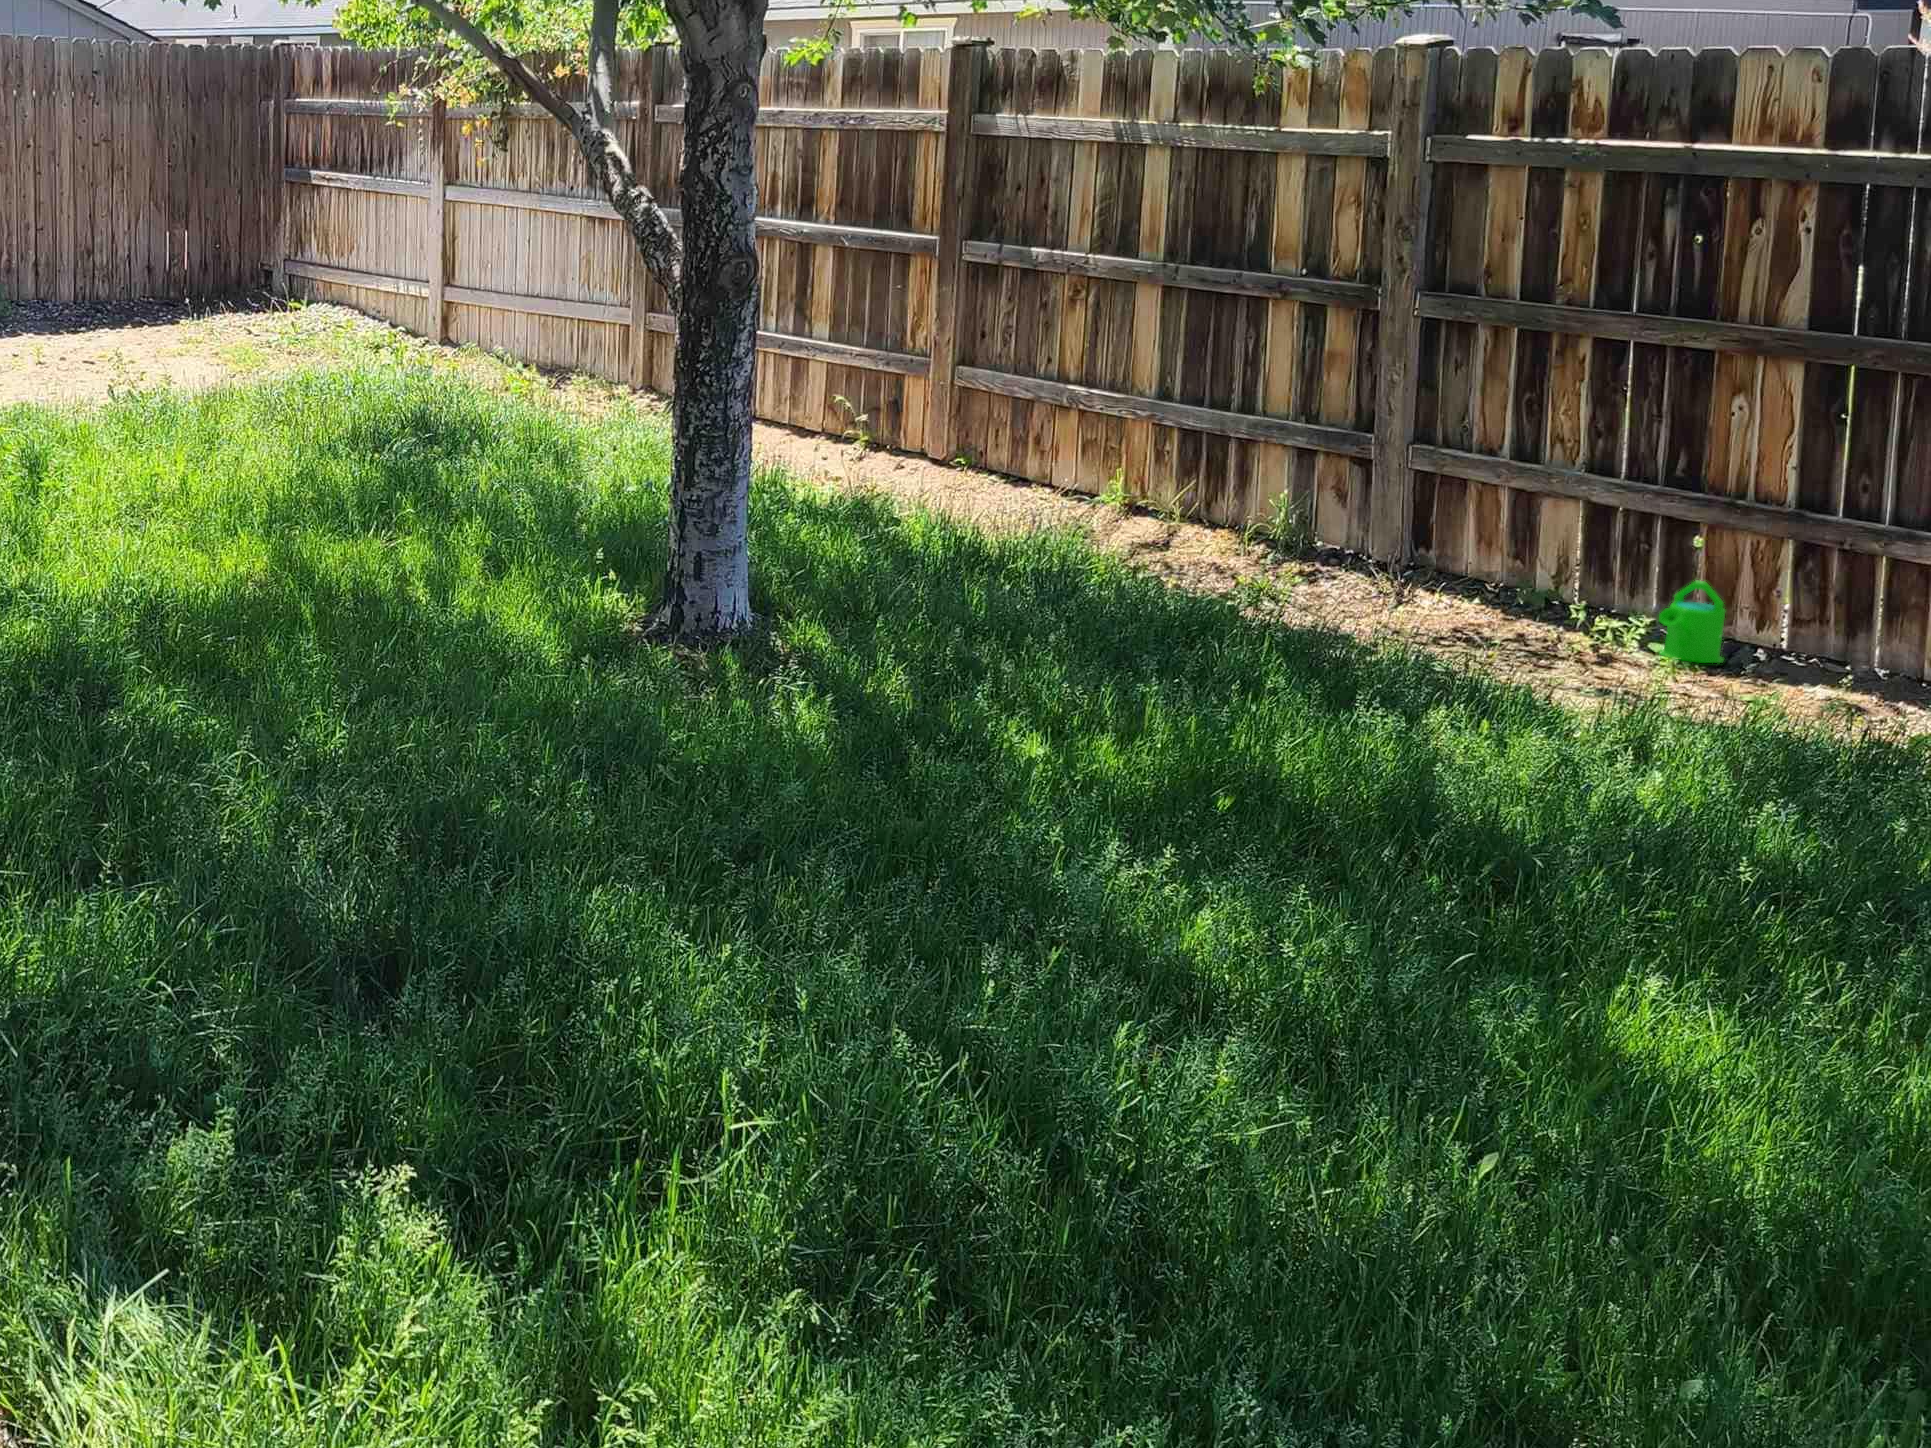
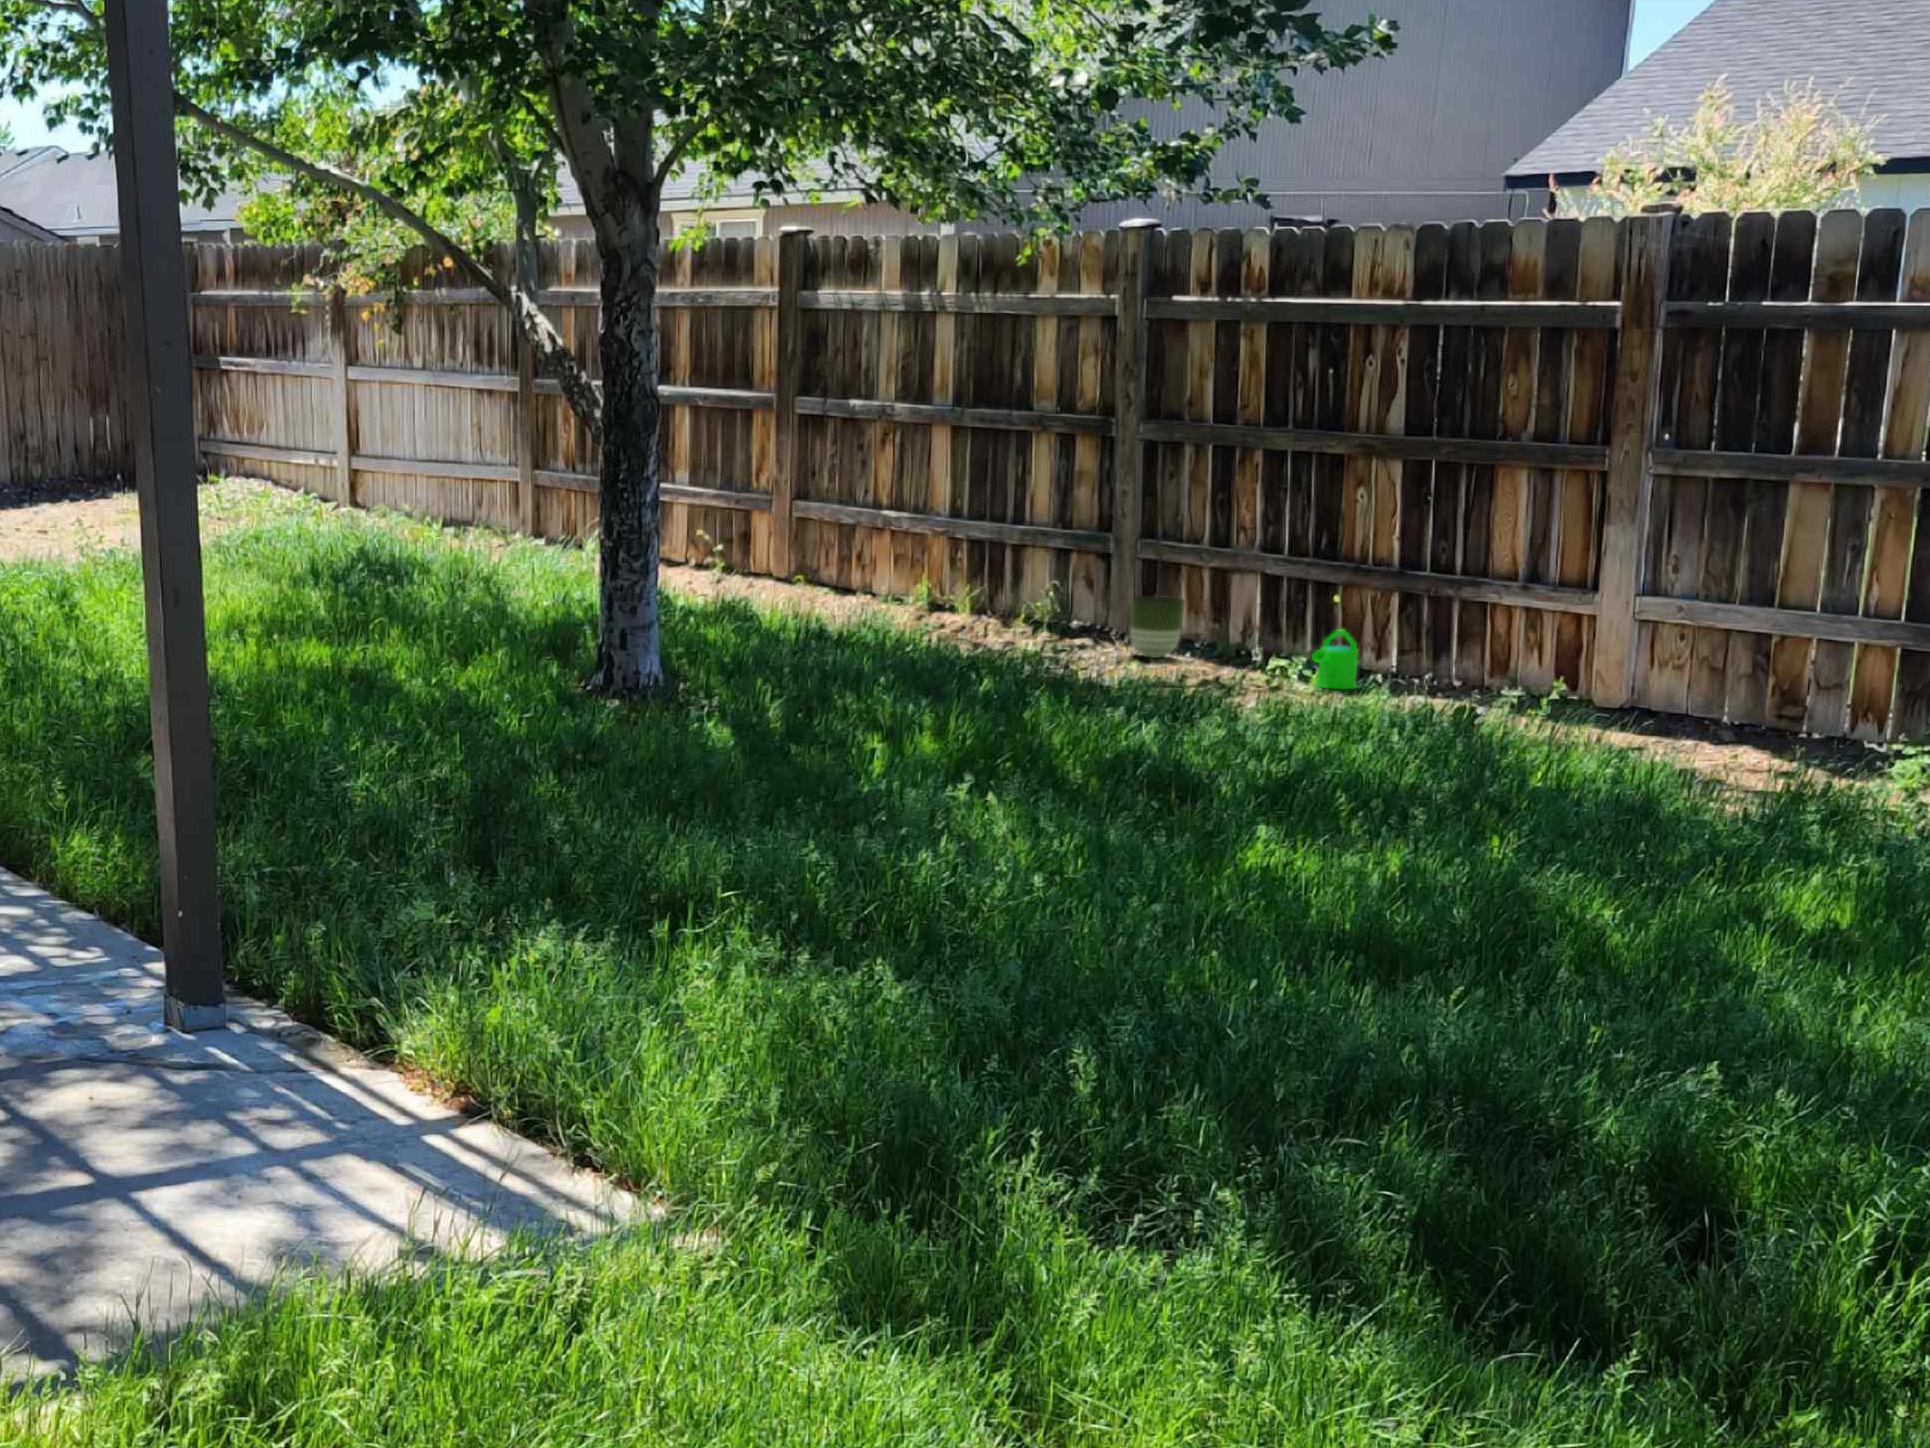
planter: none [1396,518,1473,600] -> present [1130,596,1185,658]

